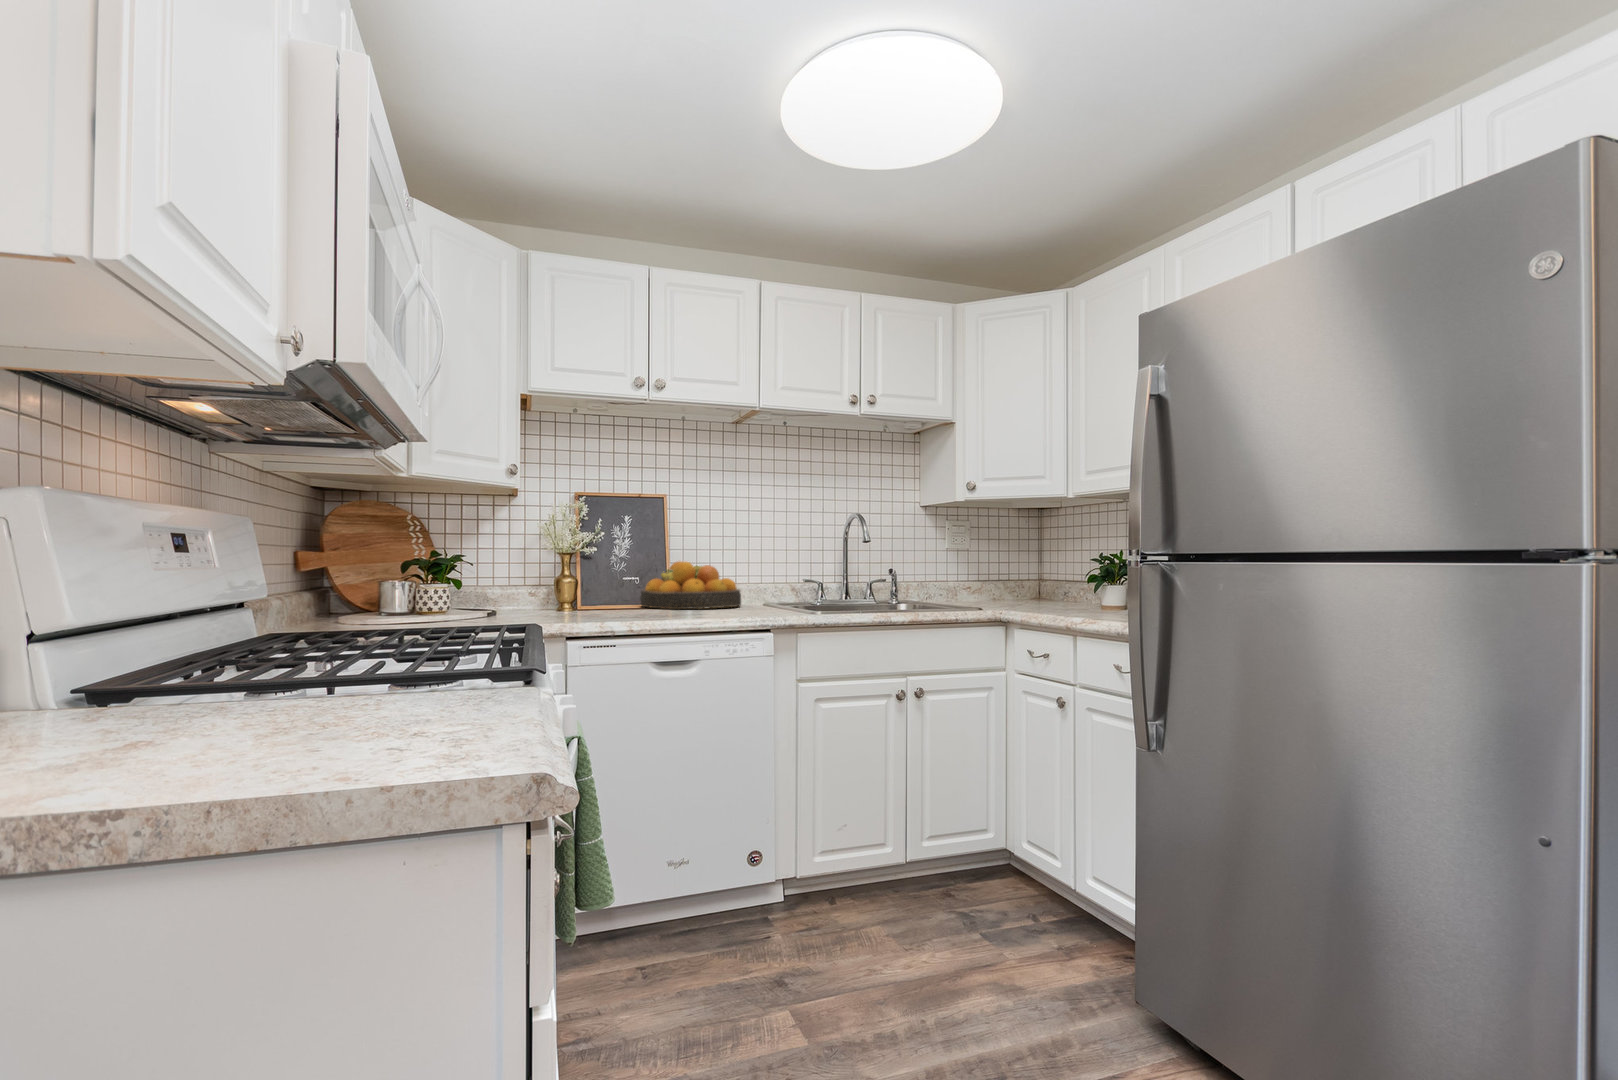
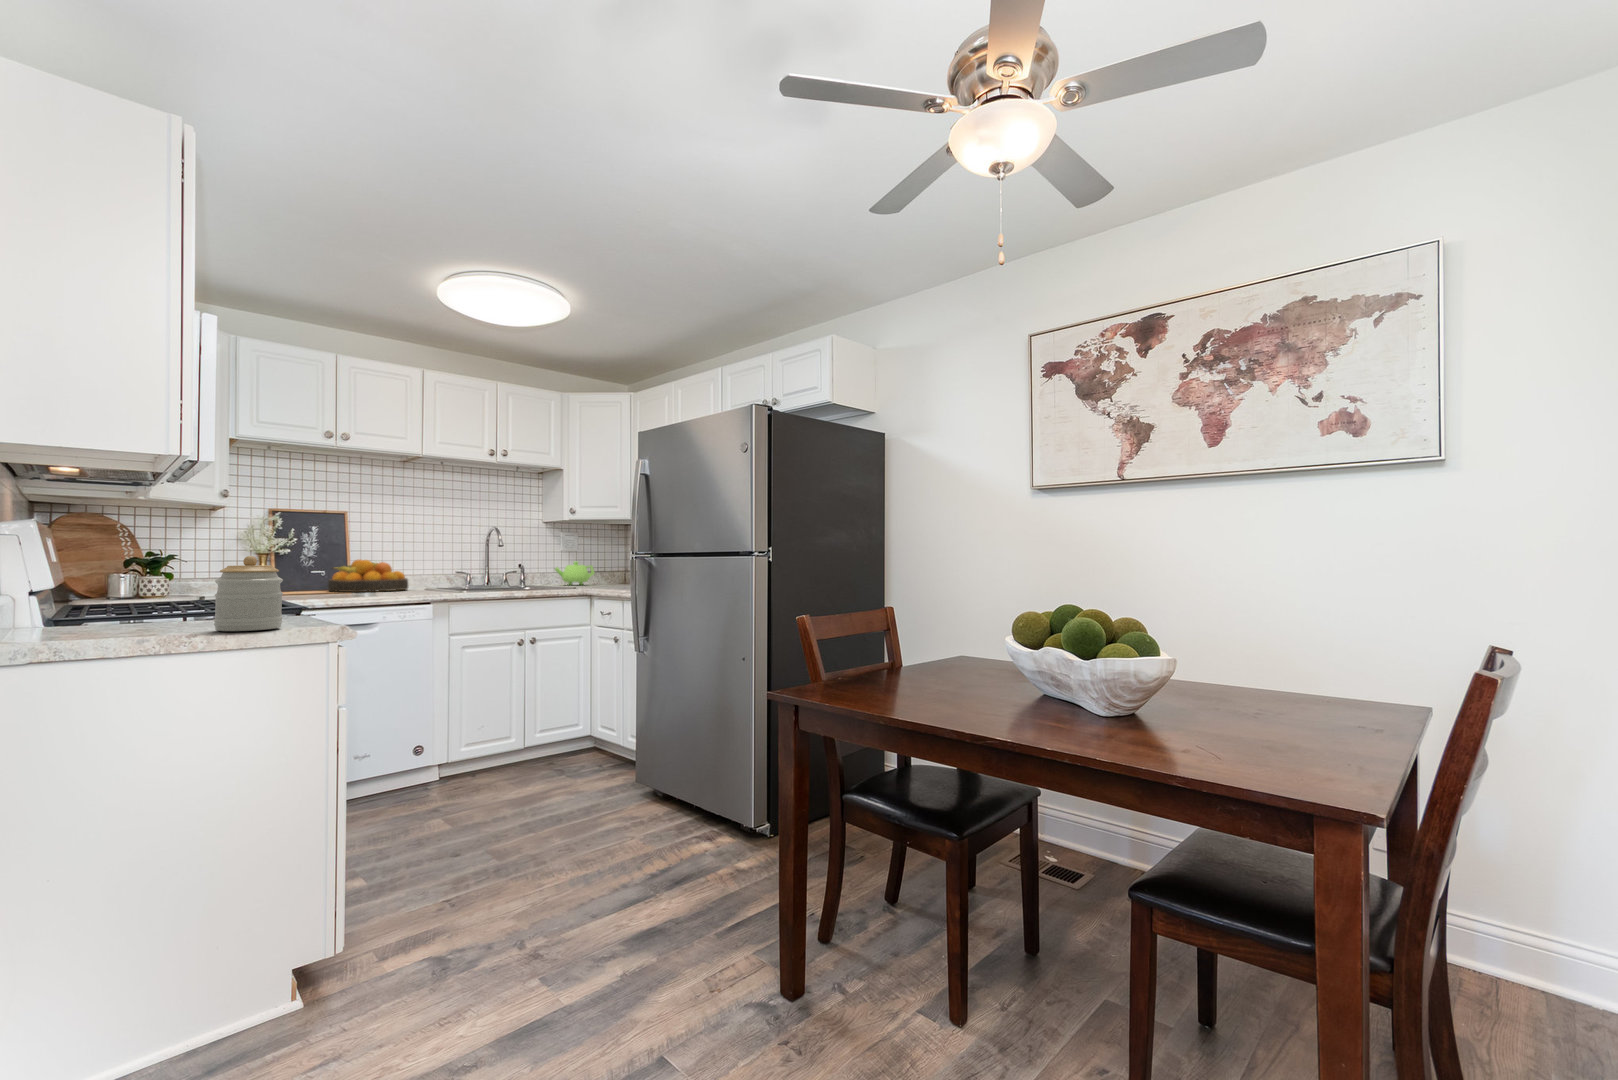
jar: none [218,546,390,759] -> present [214,556,283,631]
teapot: none [938,565,1000,602] -> present [555,561,594,585]

